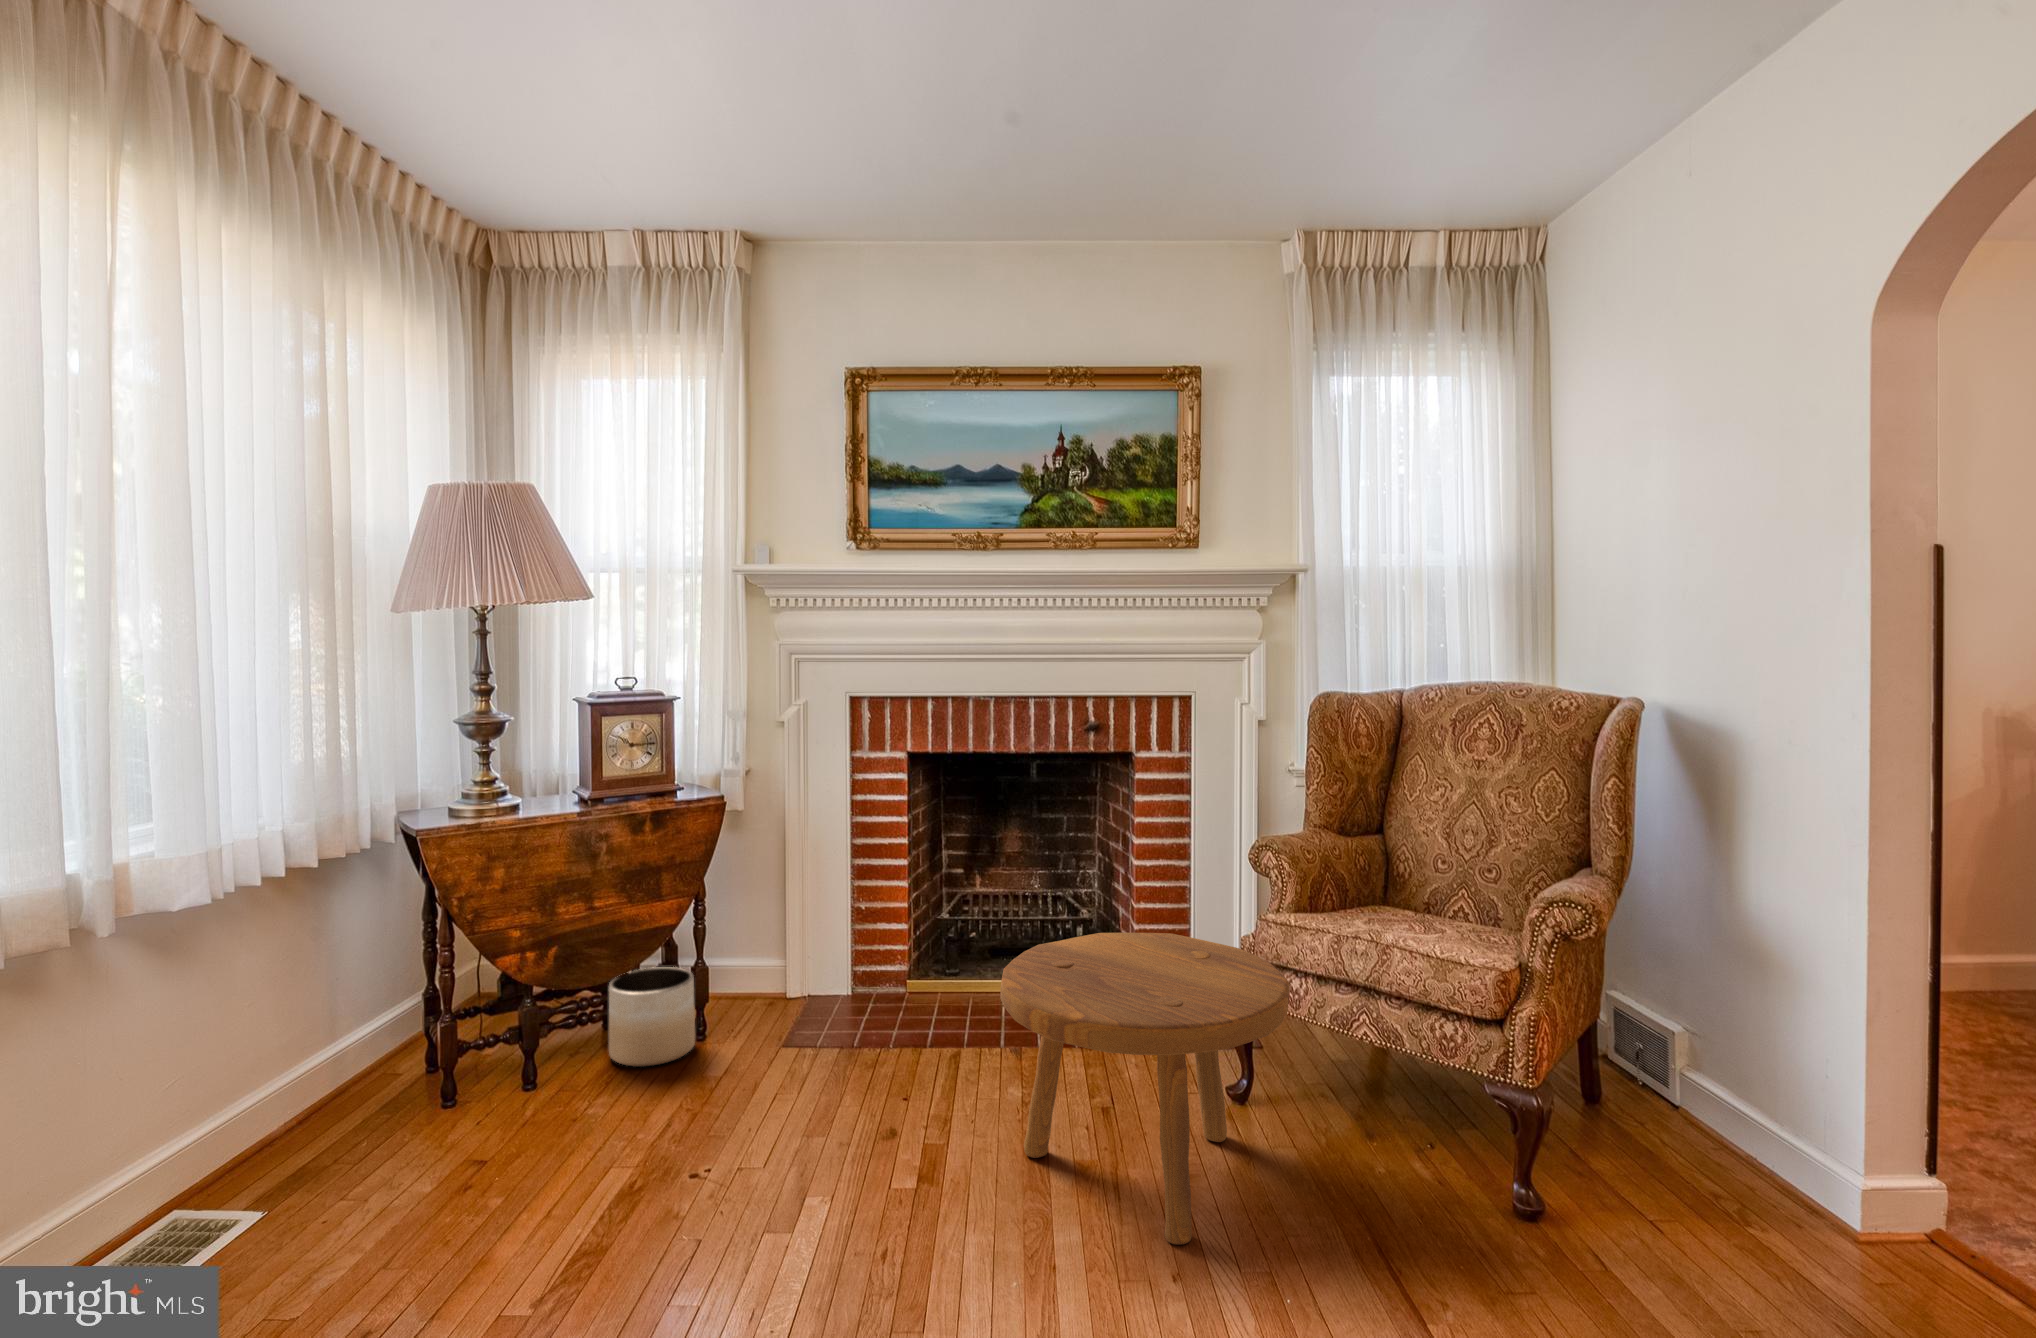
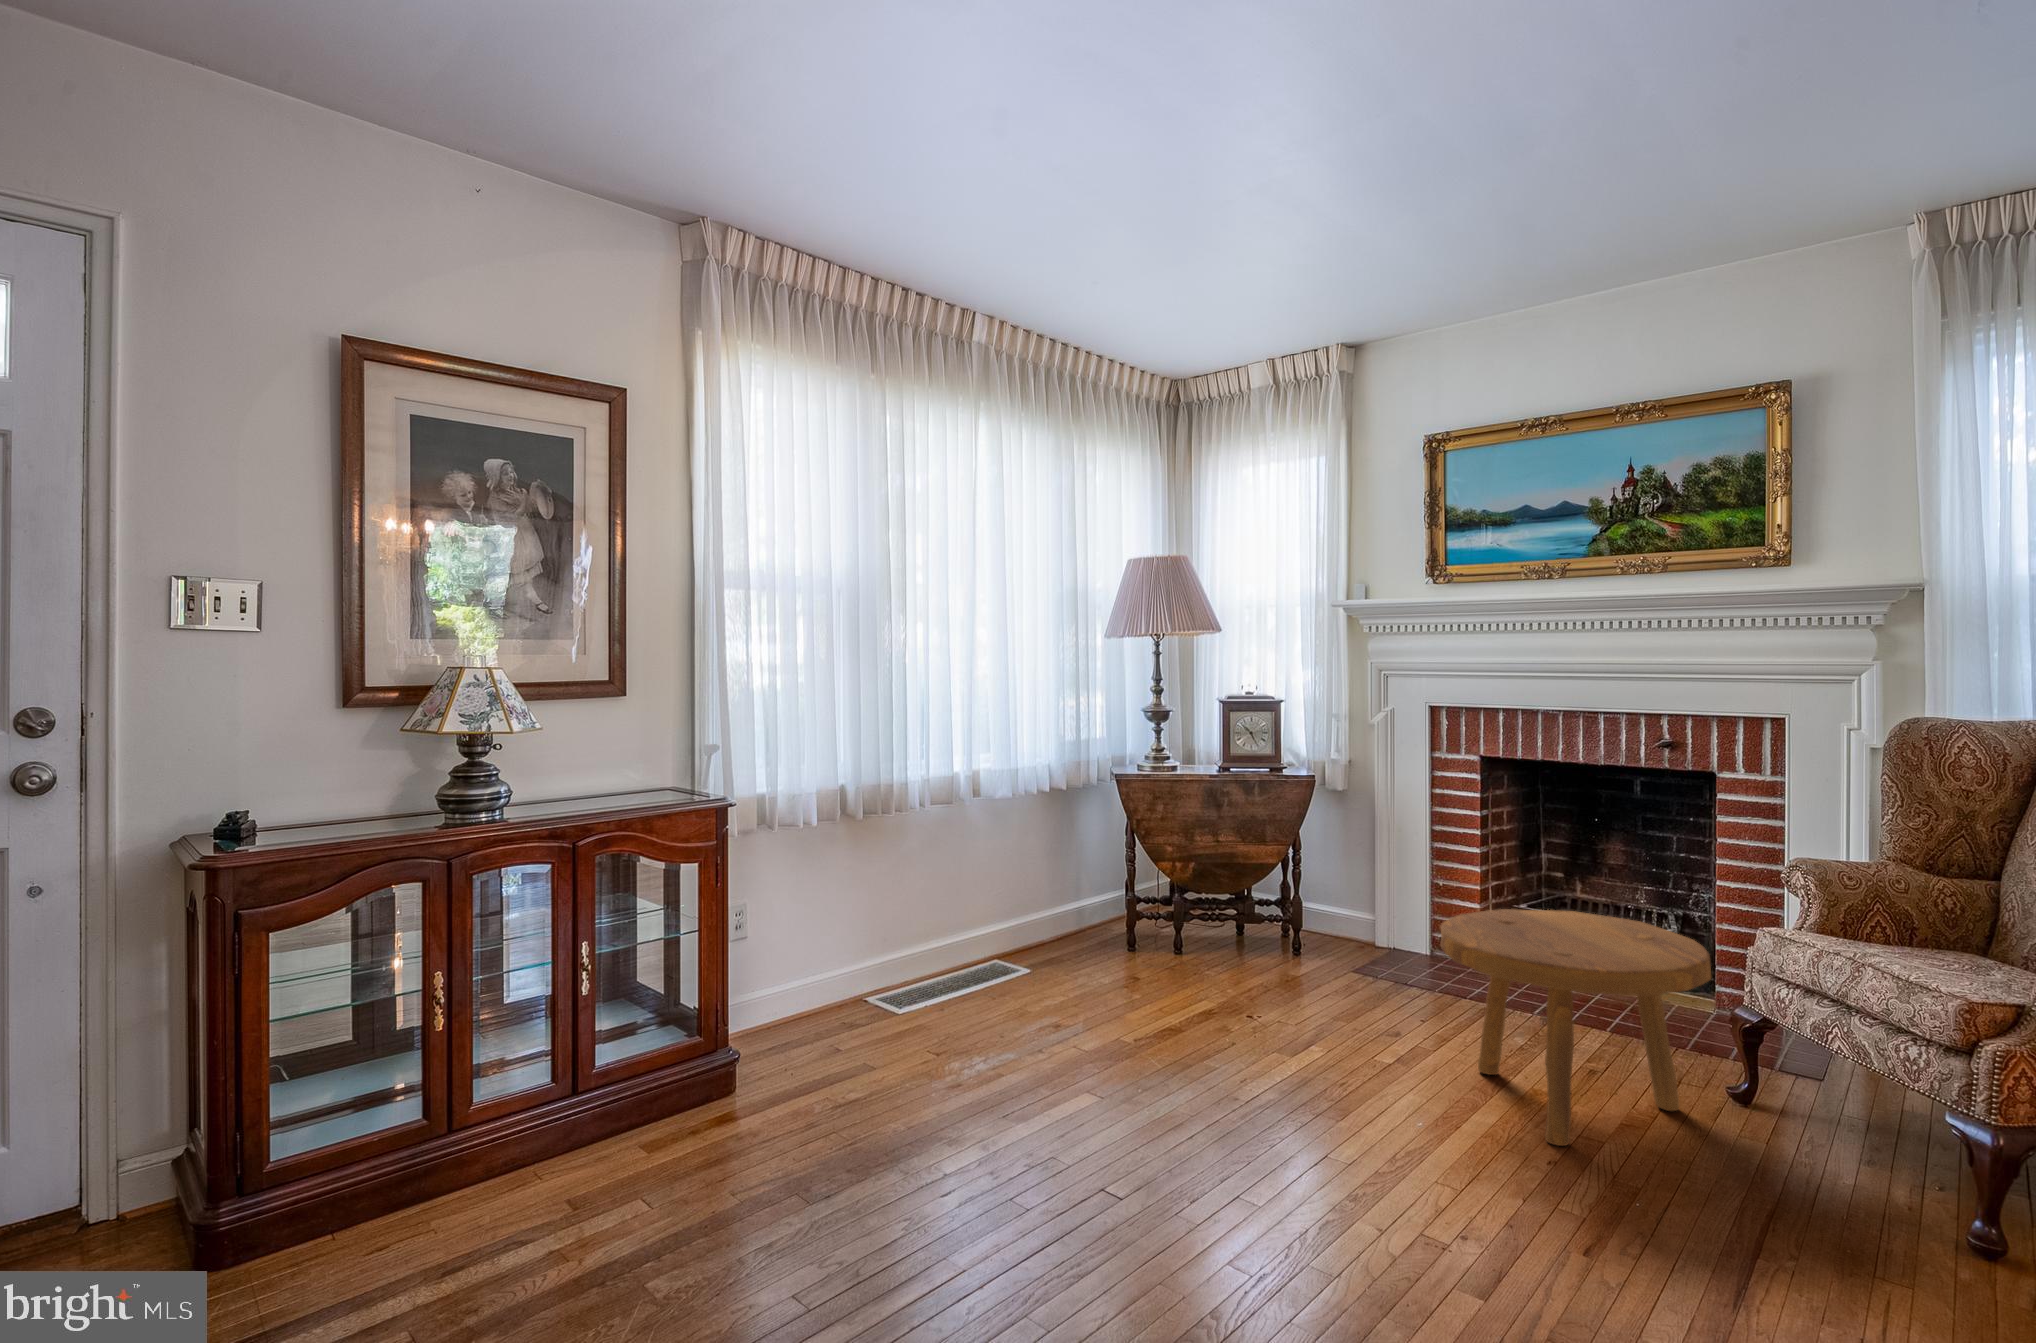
planter: present [609,967,695,1067] -> none [1225,898,1285,964]

